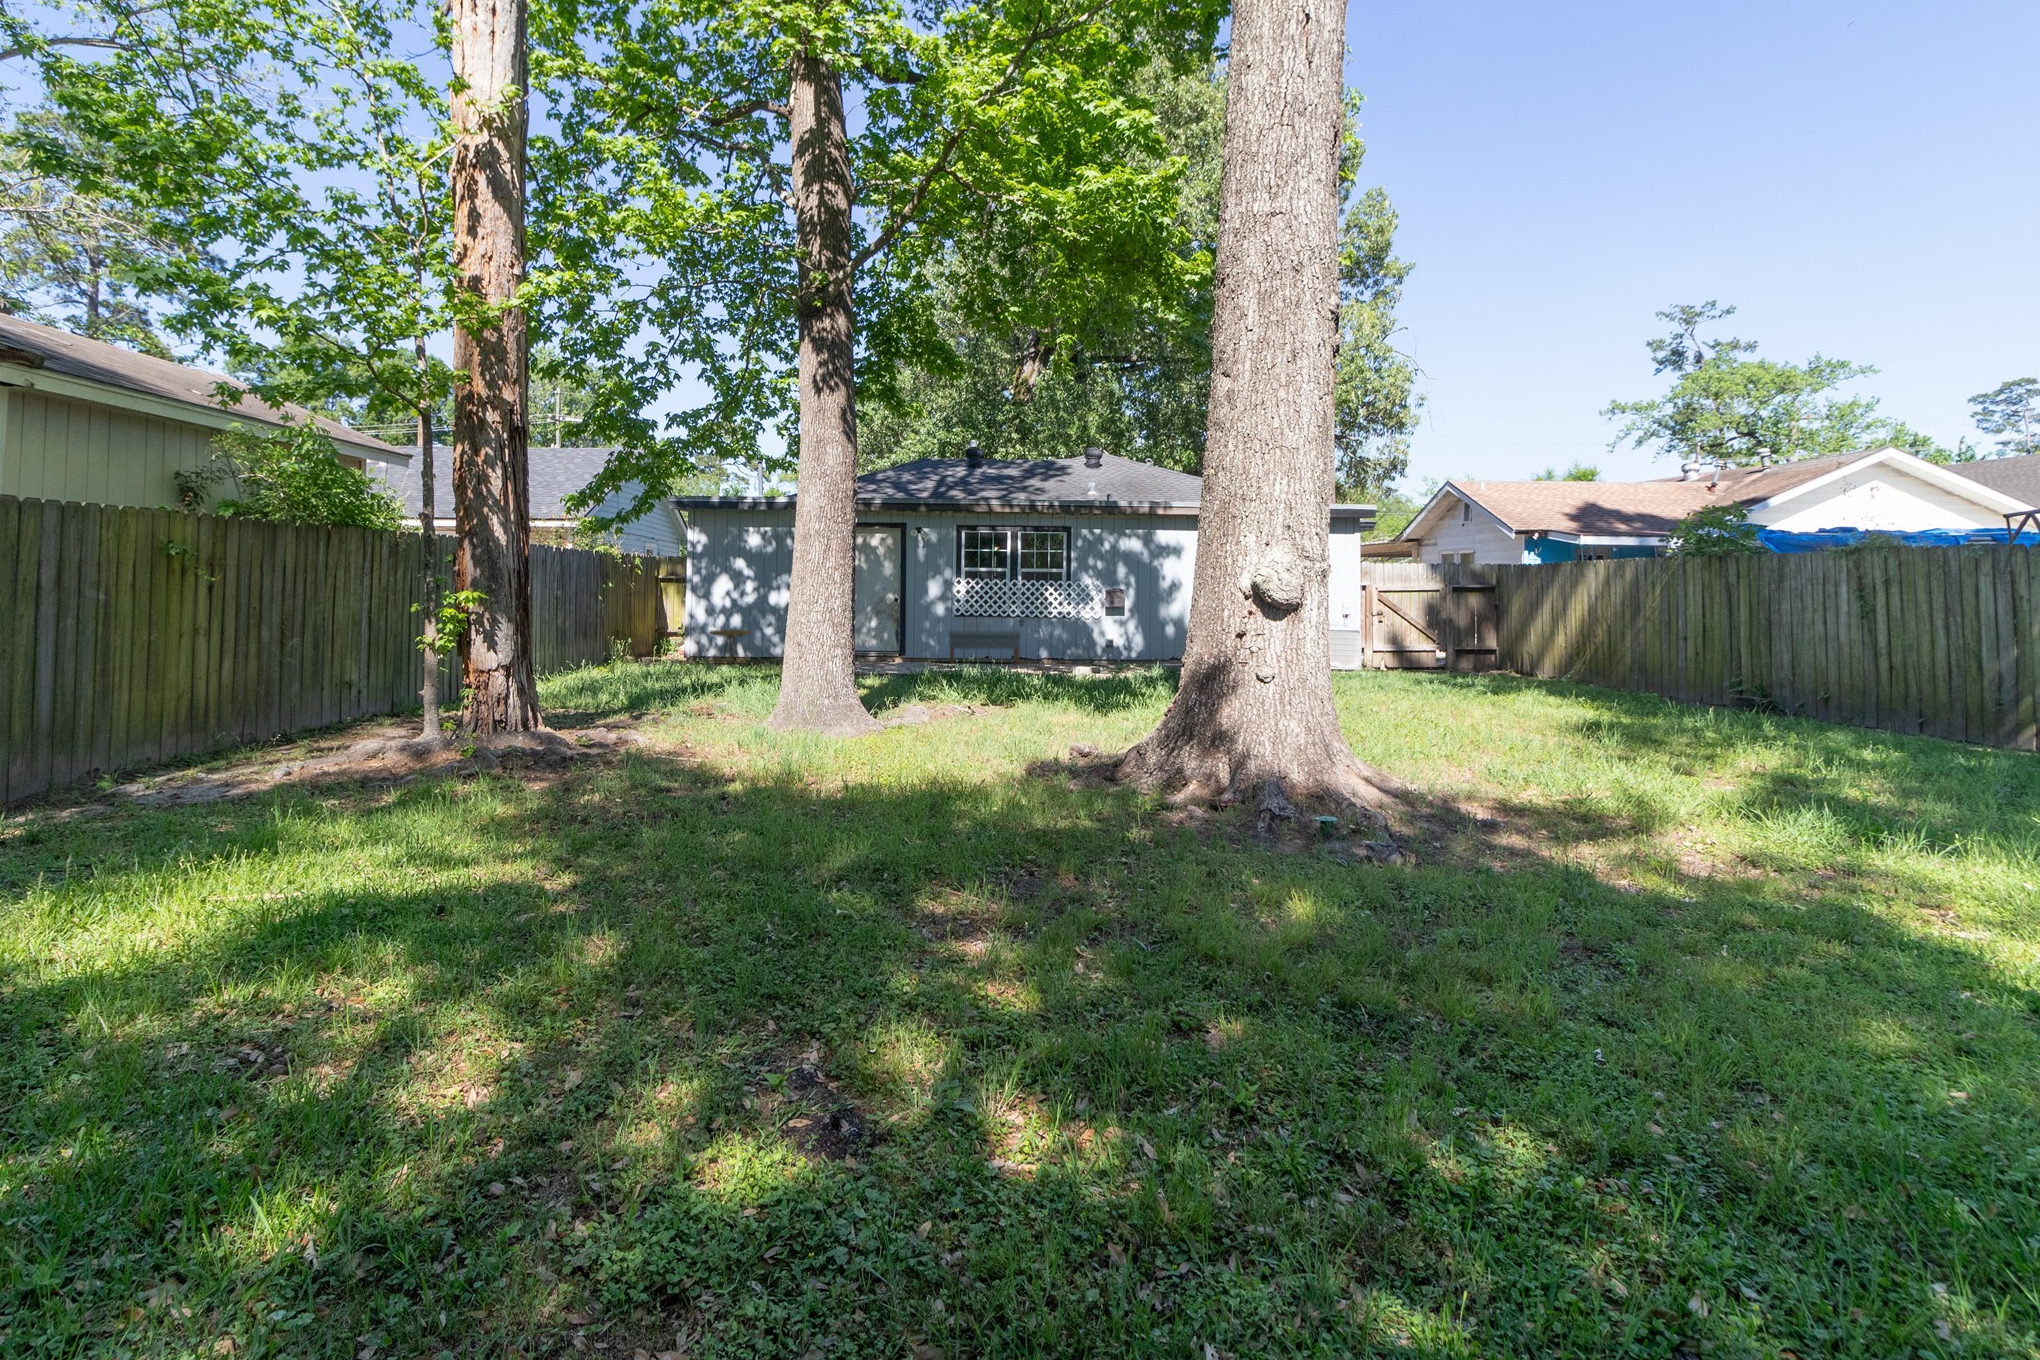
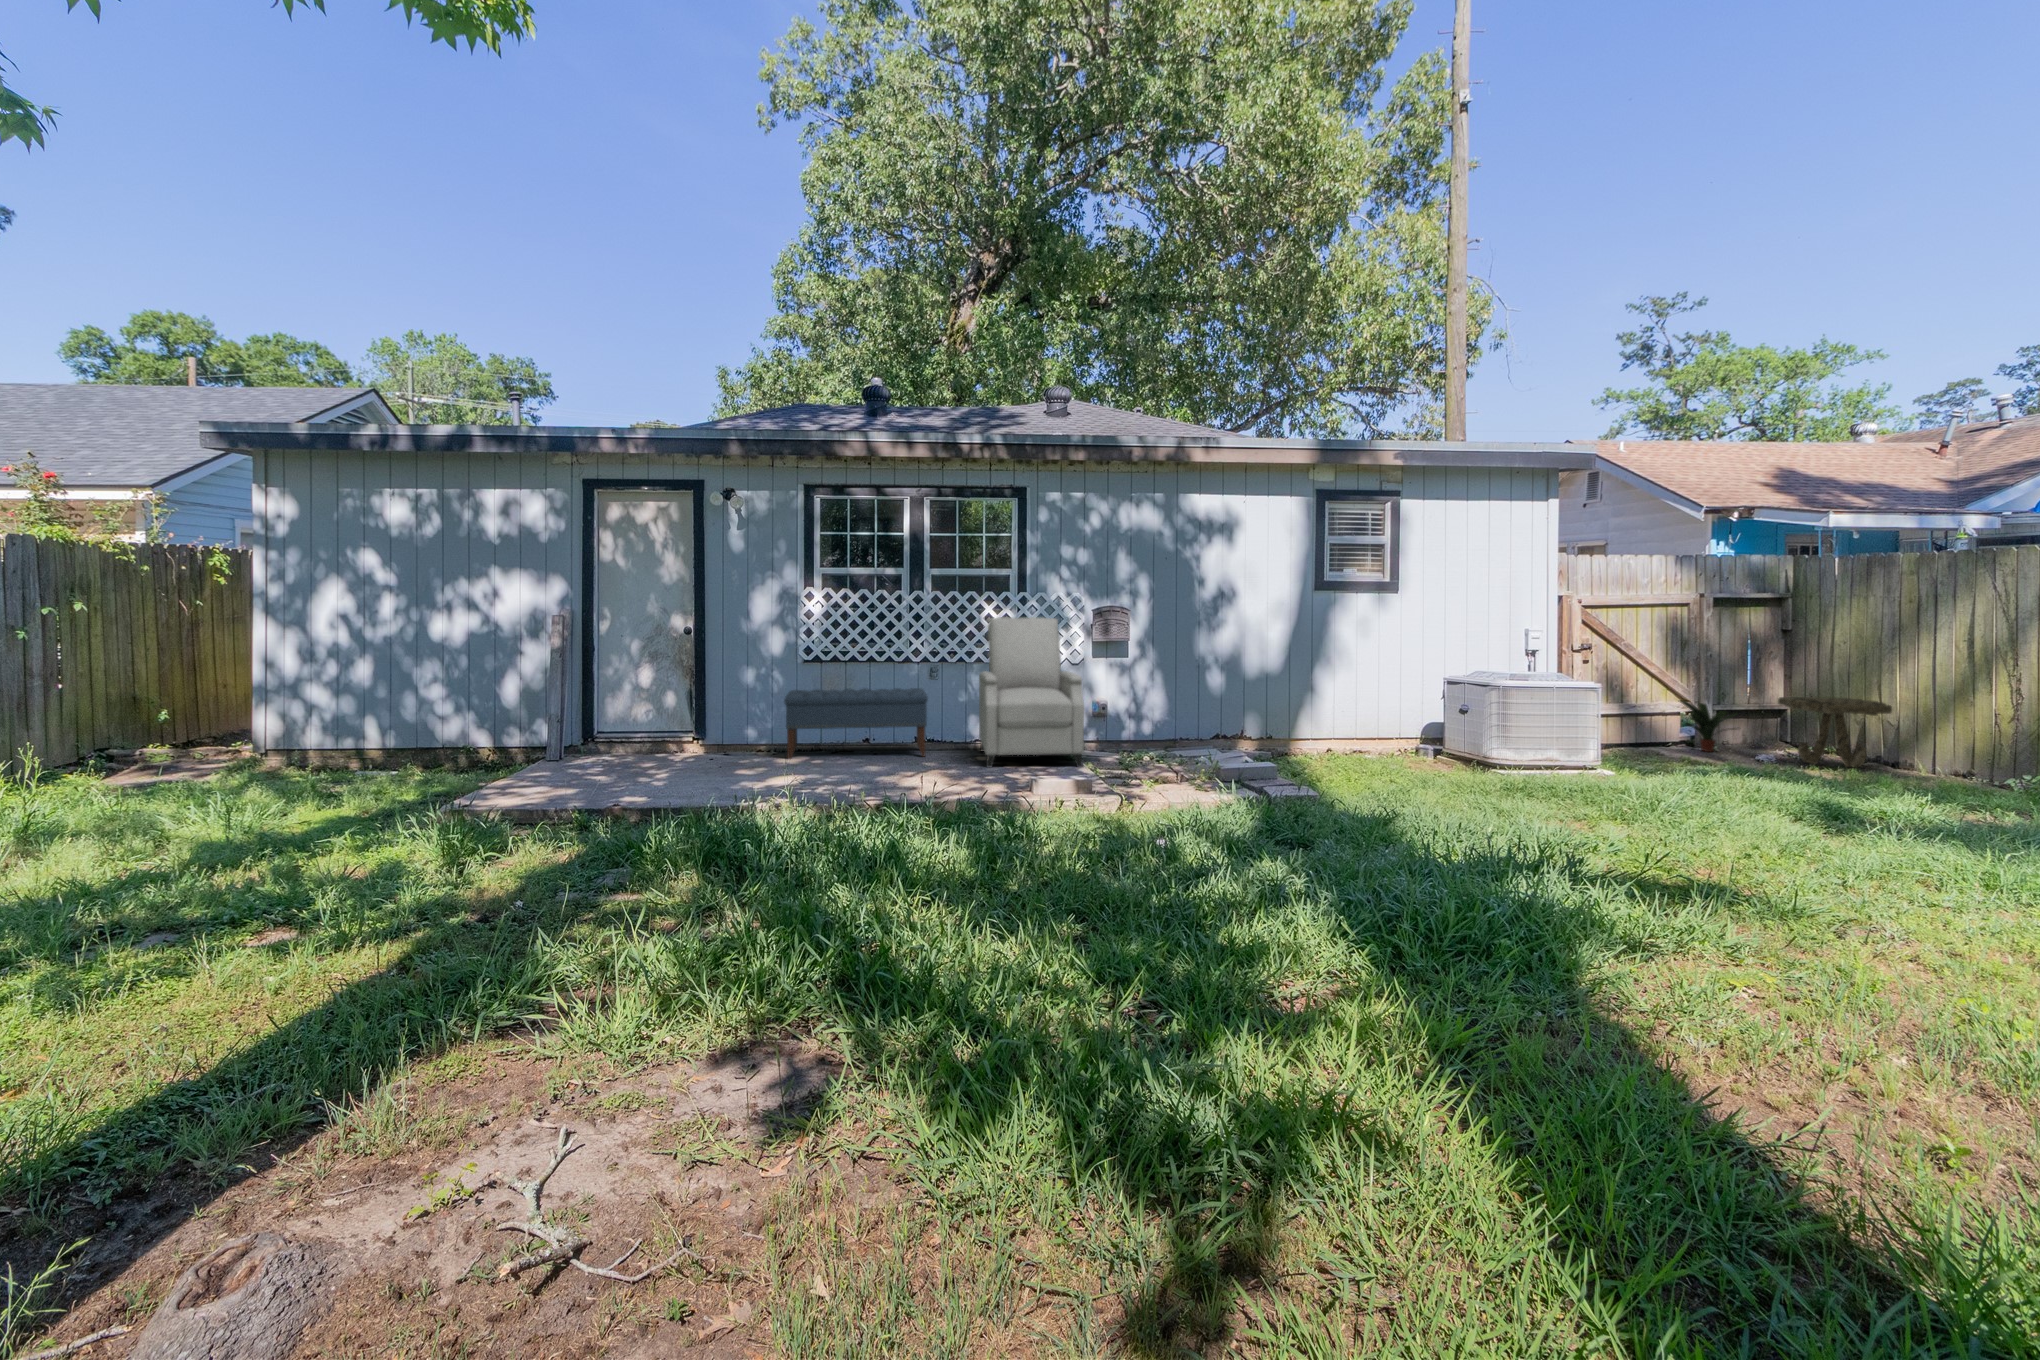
chair: none [1046,594,1098,667] -> present [979,617,1084,767]
side table: present [709,629,751,664] -> present [1778,697,1892,767]
potted plant: none [1419,642,1449,670] -> present [1680,700,1737,752]

